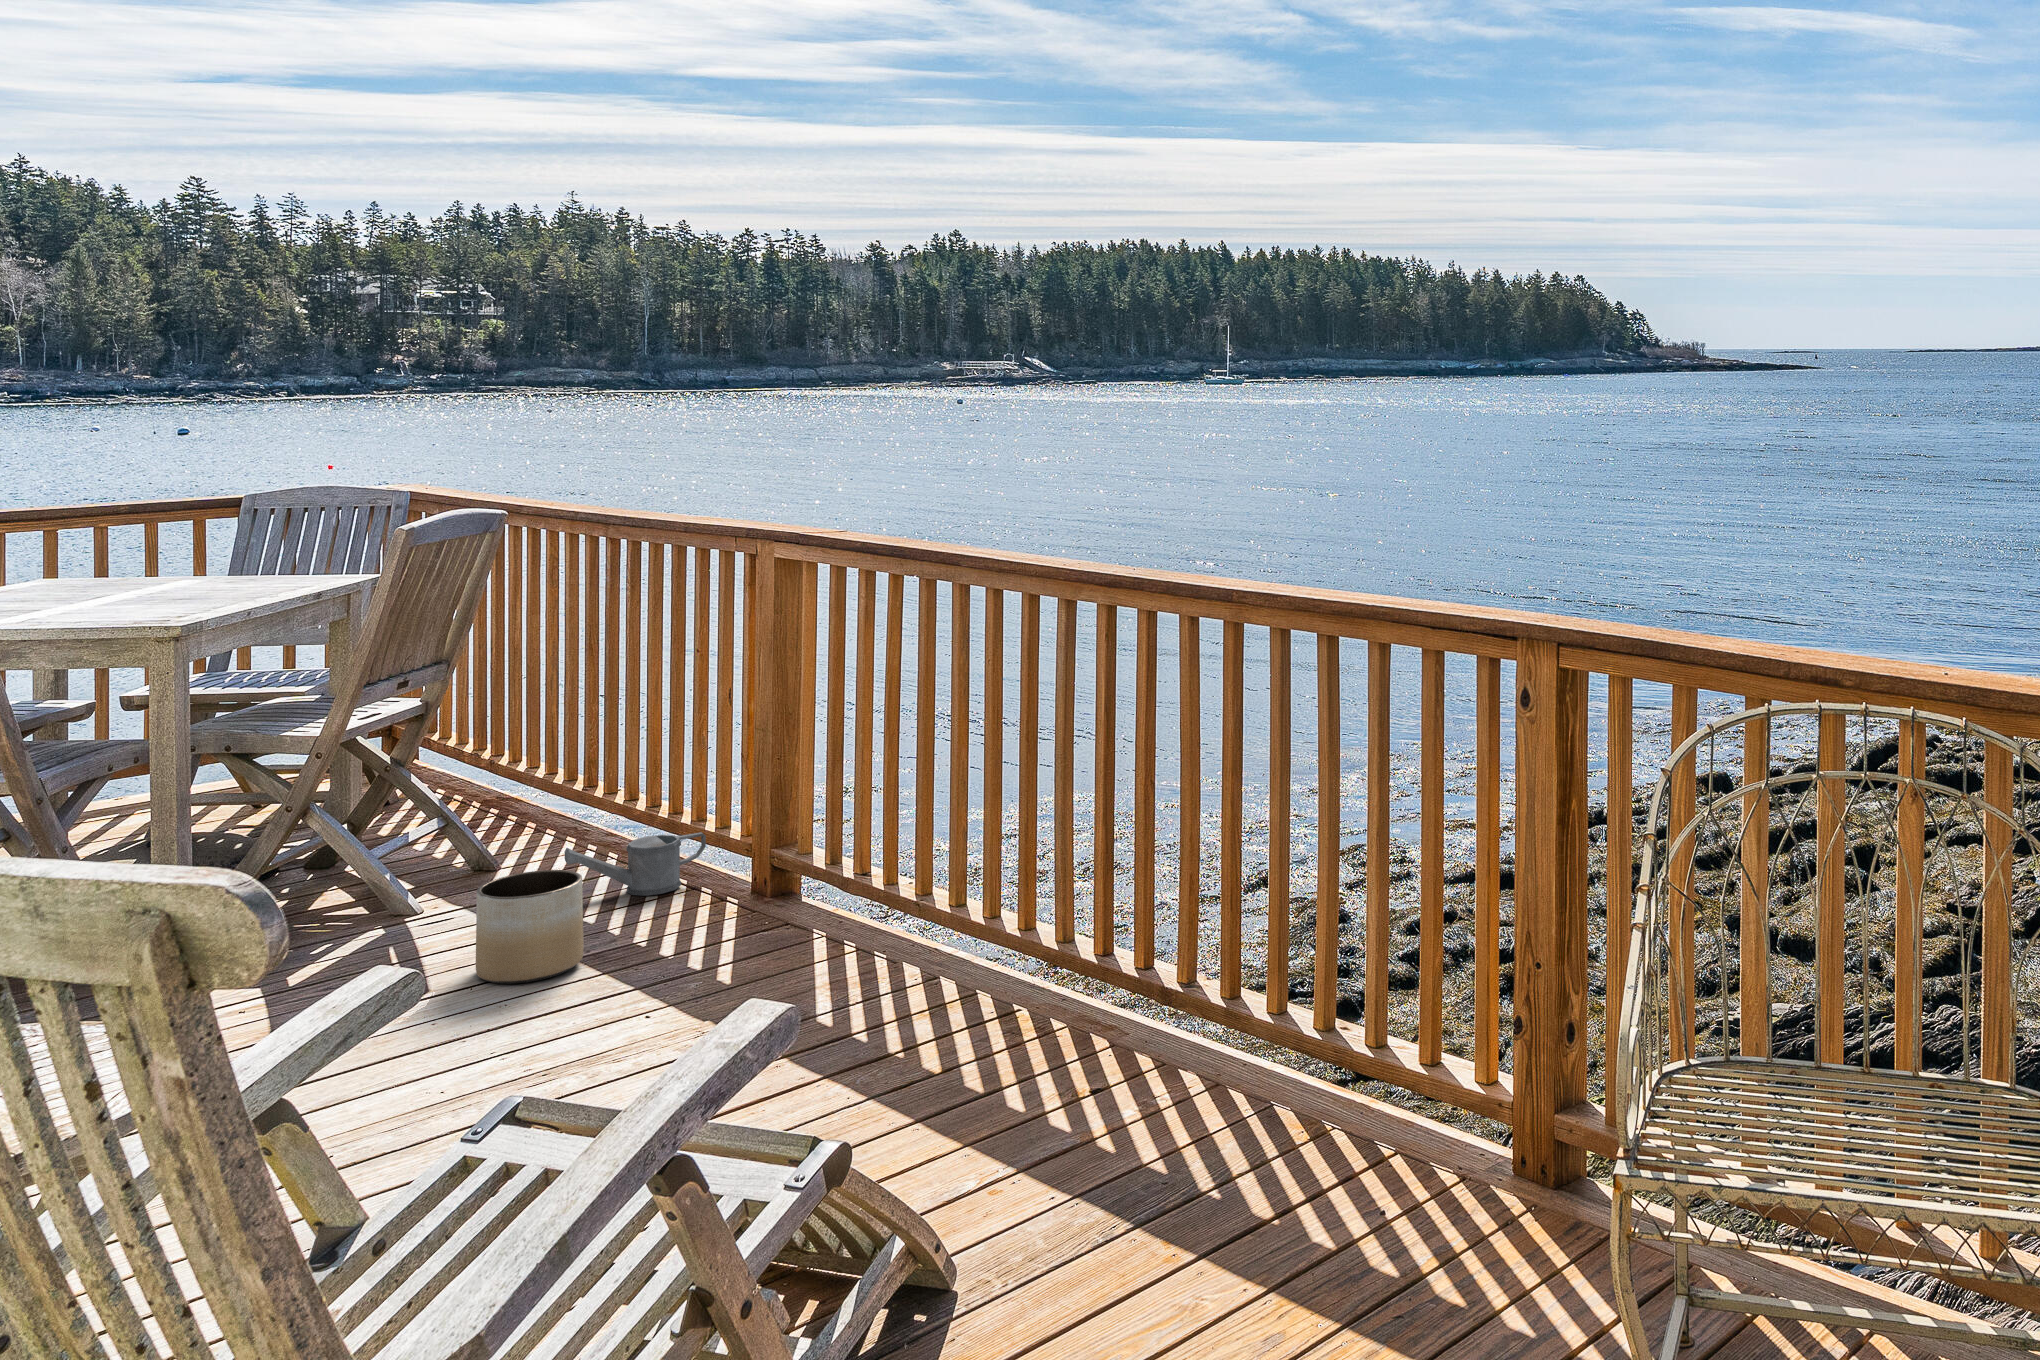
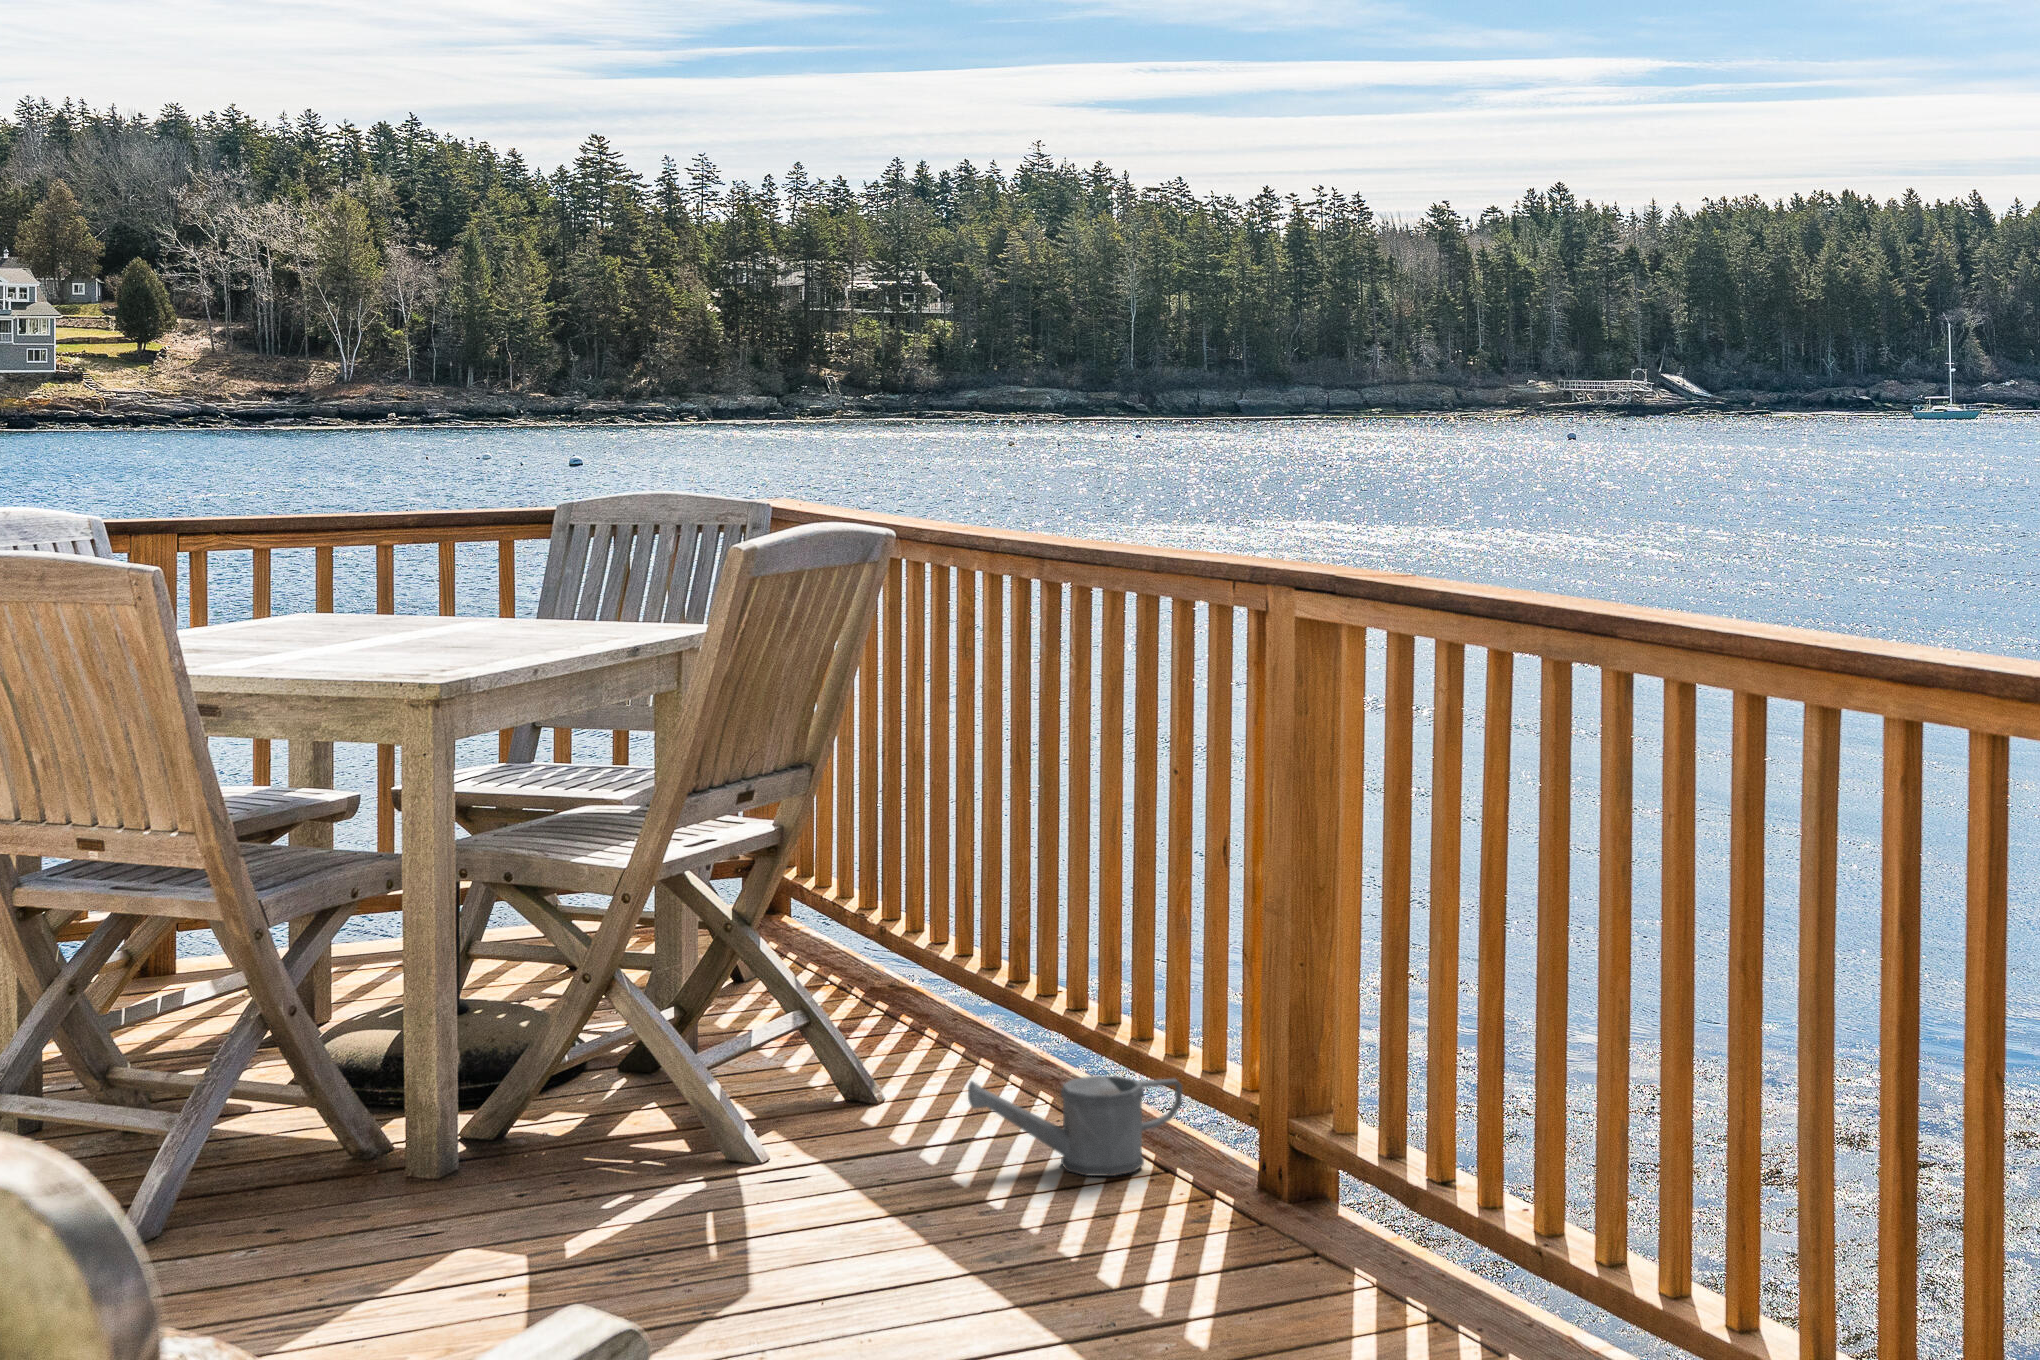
planter: present [476,870,583,984] -> none [828,1115,987,1302]

